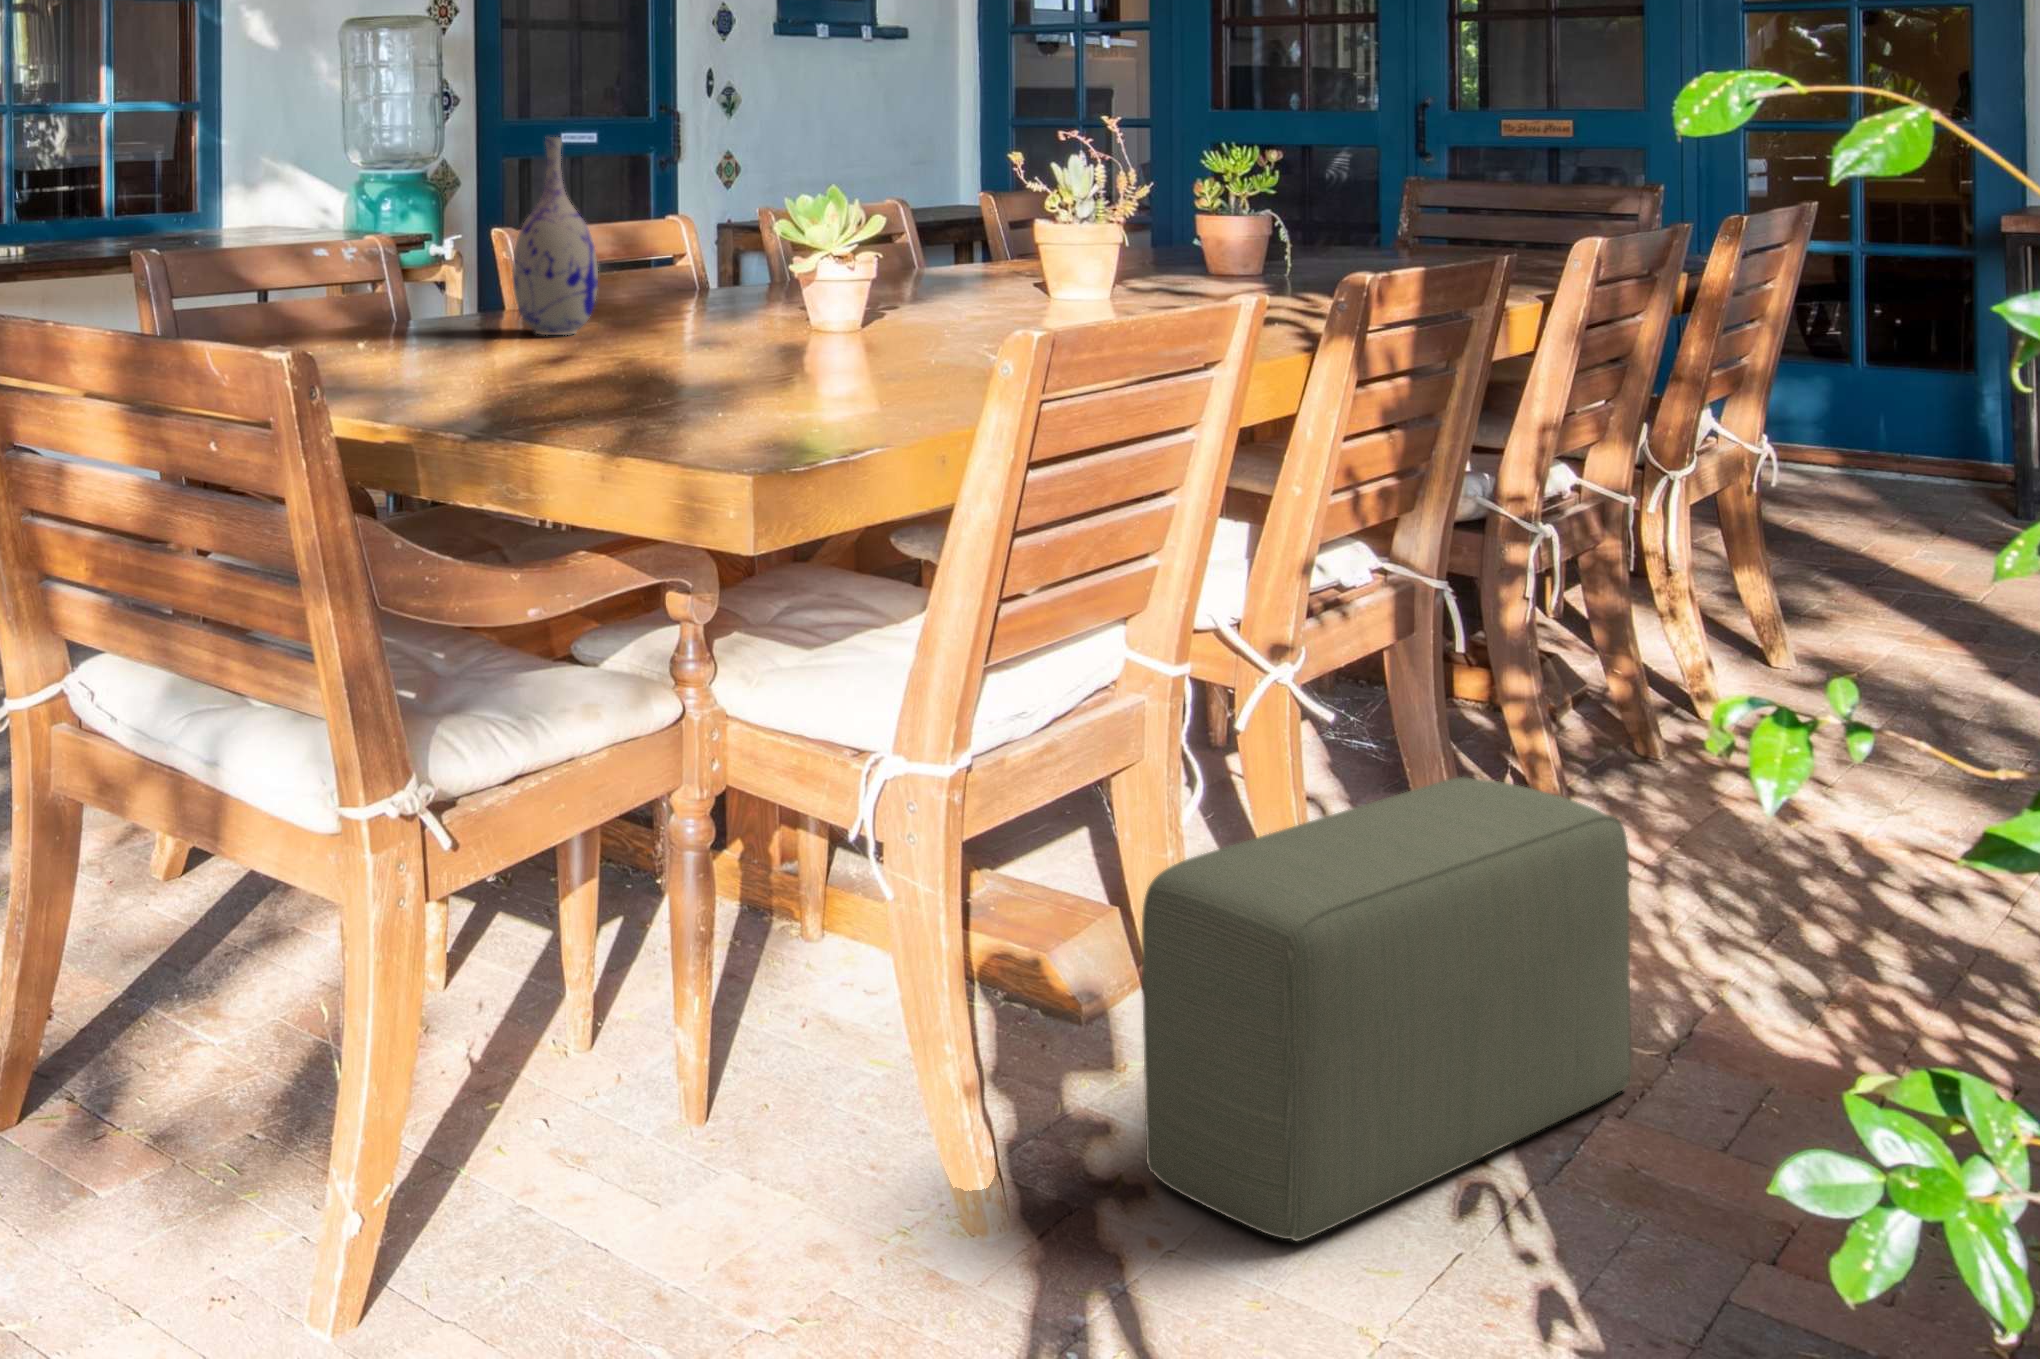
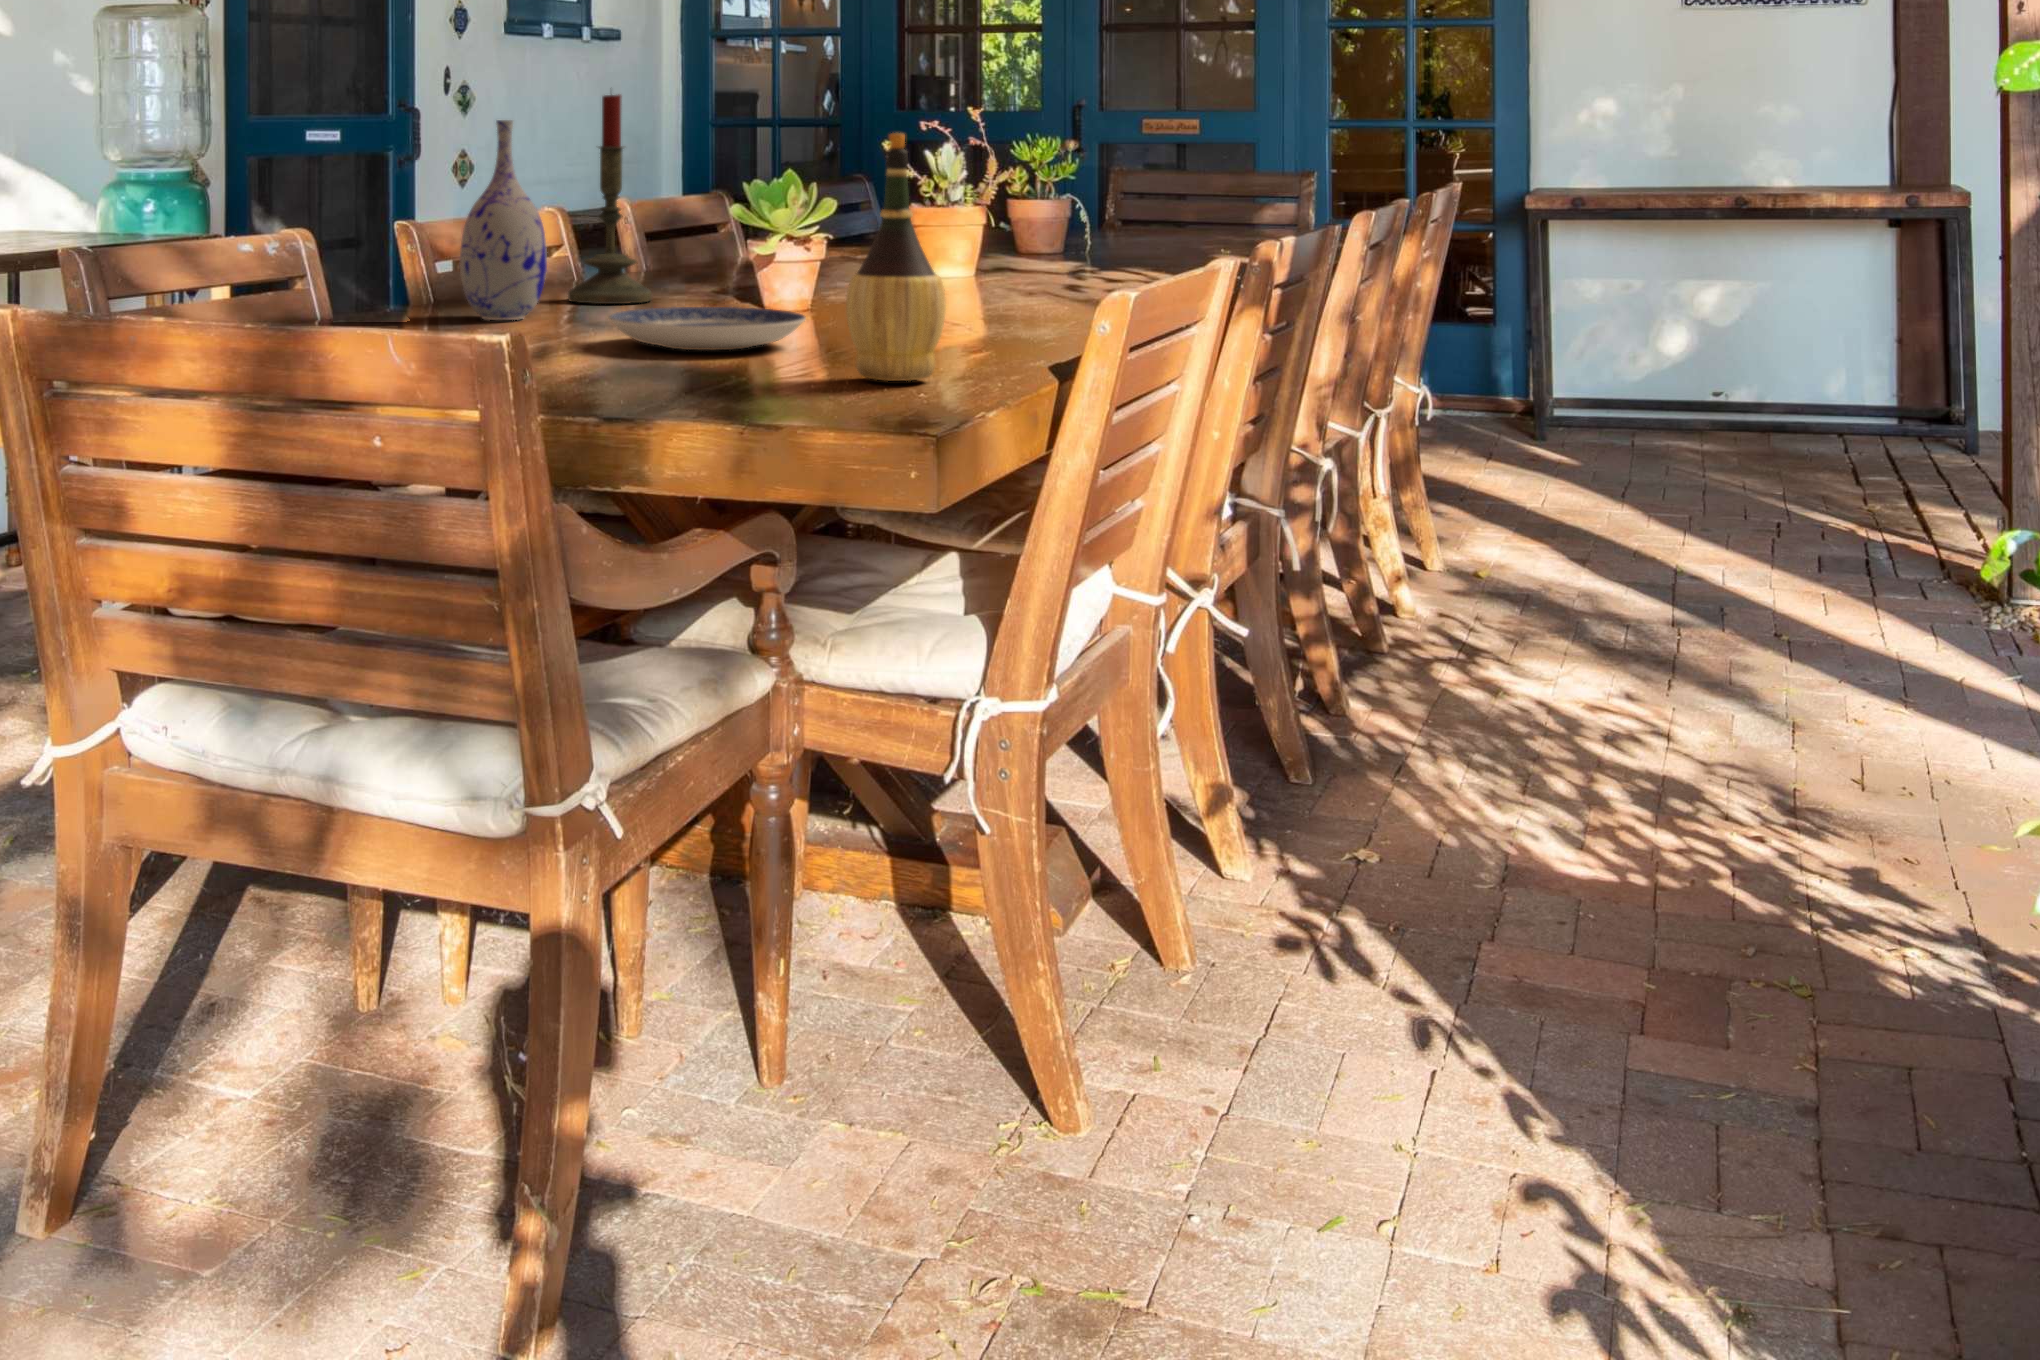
candle: none [649,101,733,319] -> present [568,94,651,304]
wine bottle: none [790,154,897,416] -> present [846,133,946,381]
plate: none [608,328,812,374] -> present [608,307,806,350]
pouf: present [1142,777,1631,1242] -> none [1175,681,1496,1089]

